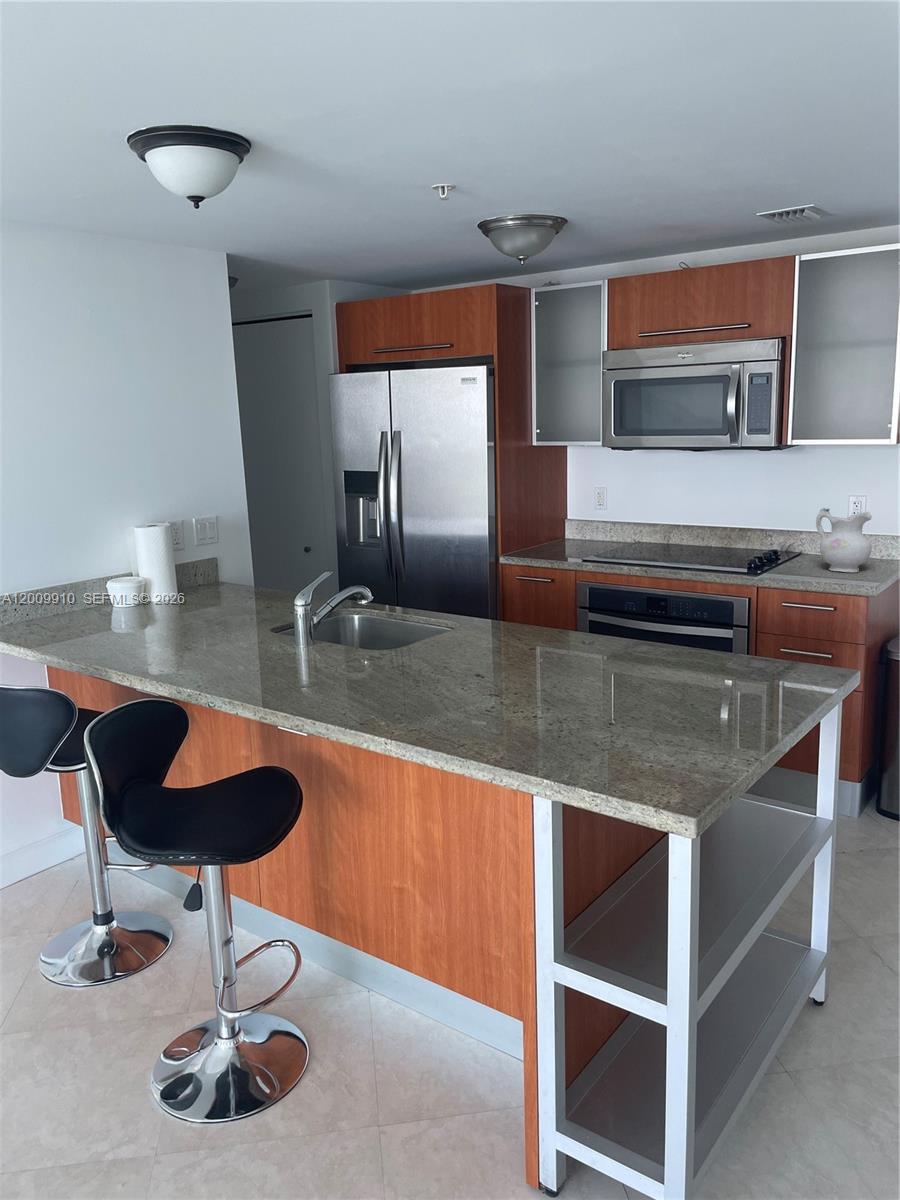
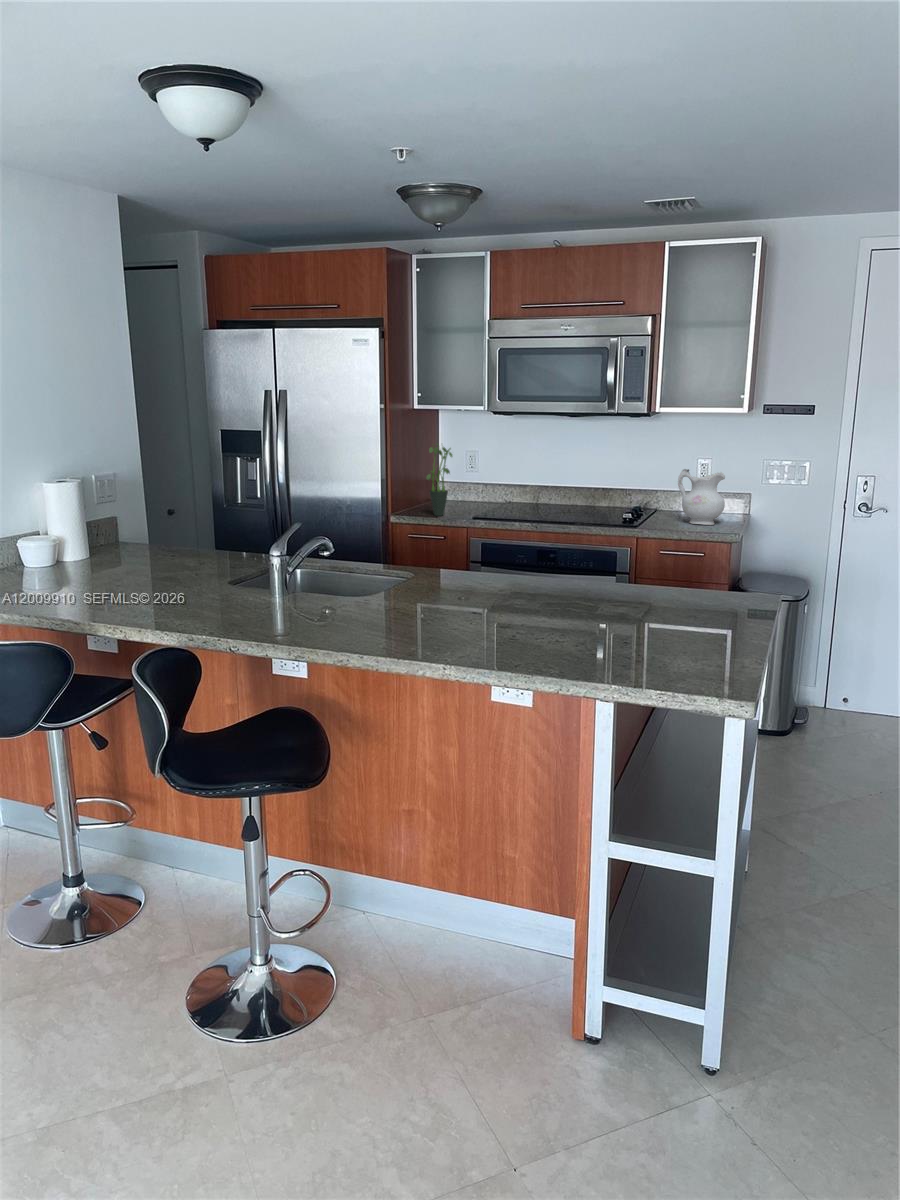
potted plant: none [538,482,570,558] -> present [427,447,452,516]

